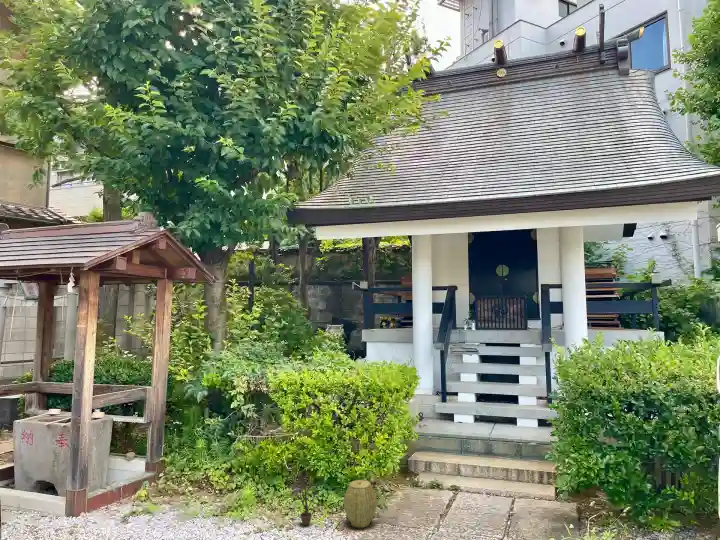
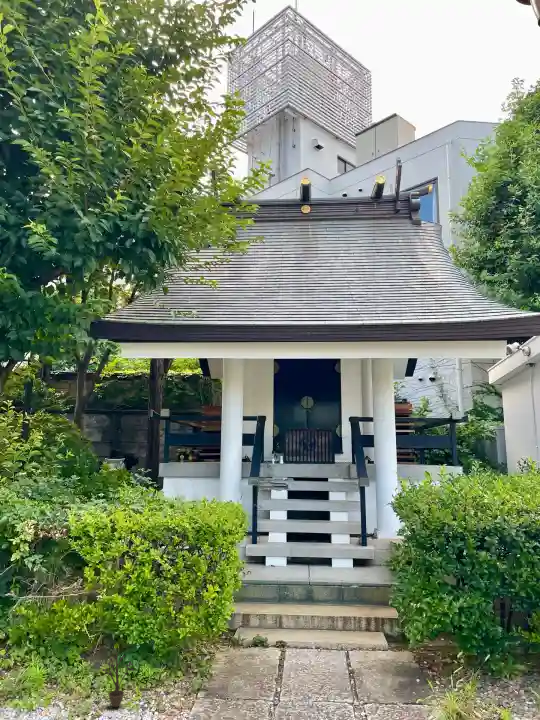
woven basket: present [344,480,377,528] -> none [164,643,204,703]

